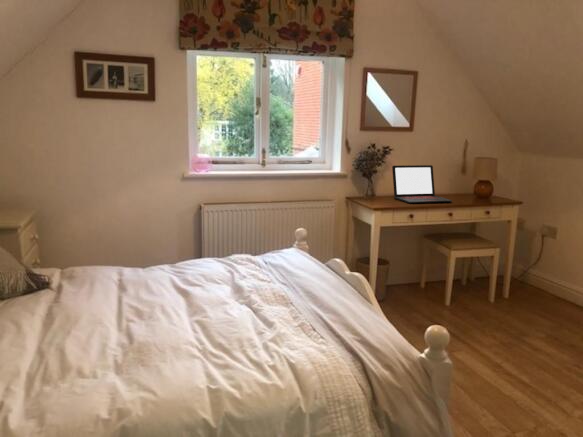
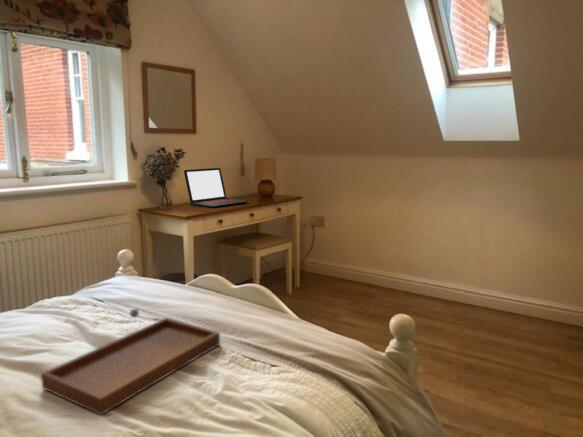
tray: none [176,271,300,331] -> present [41,309,220,414]

